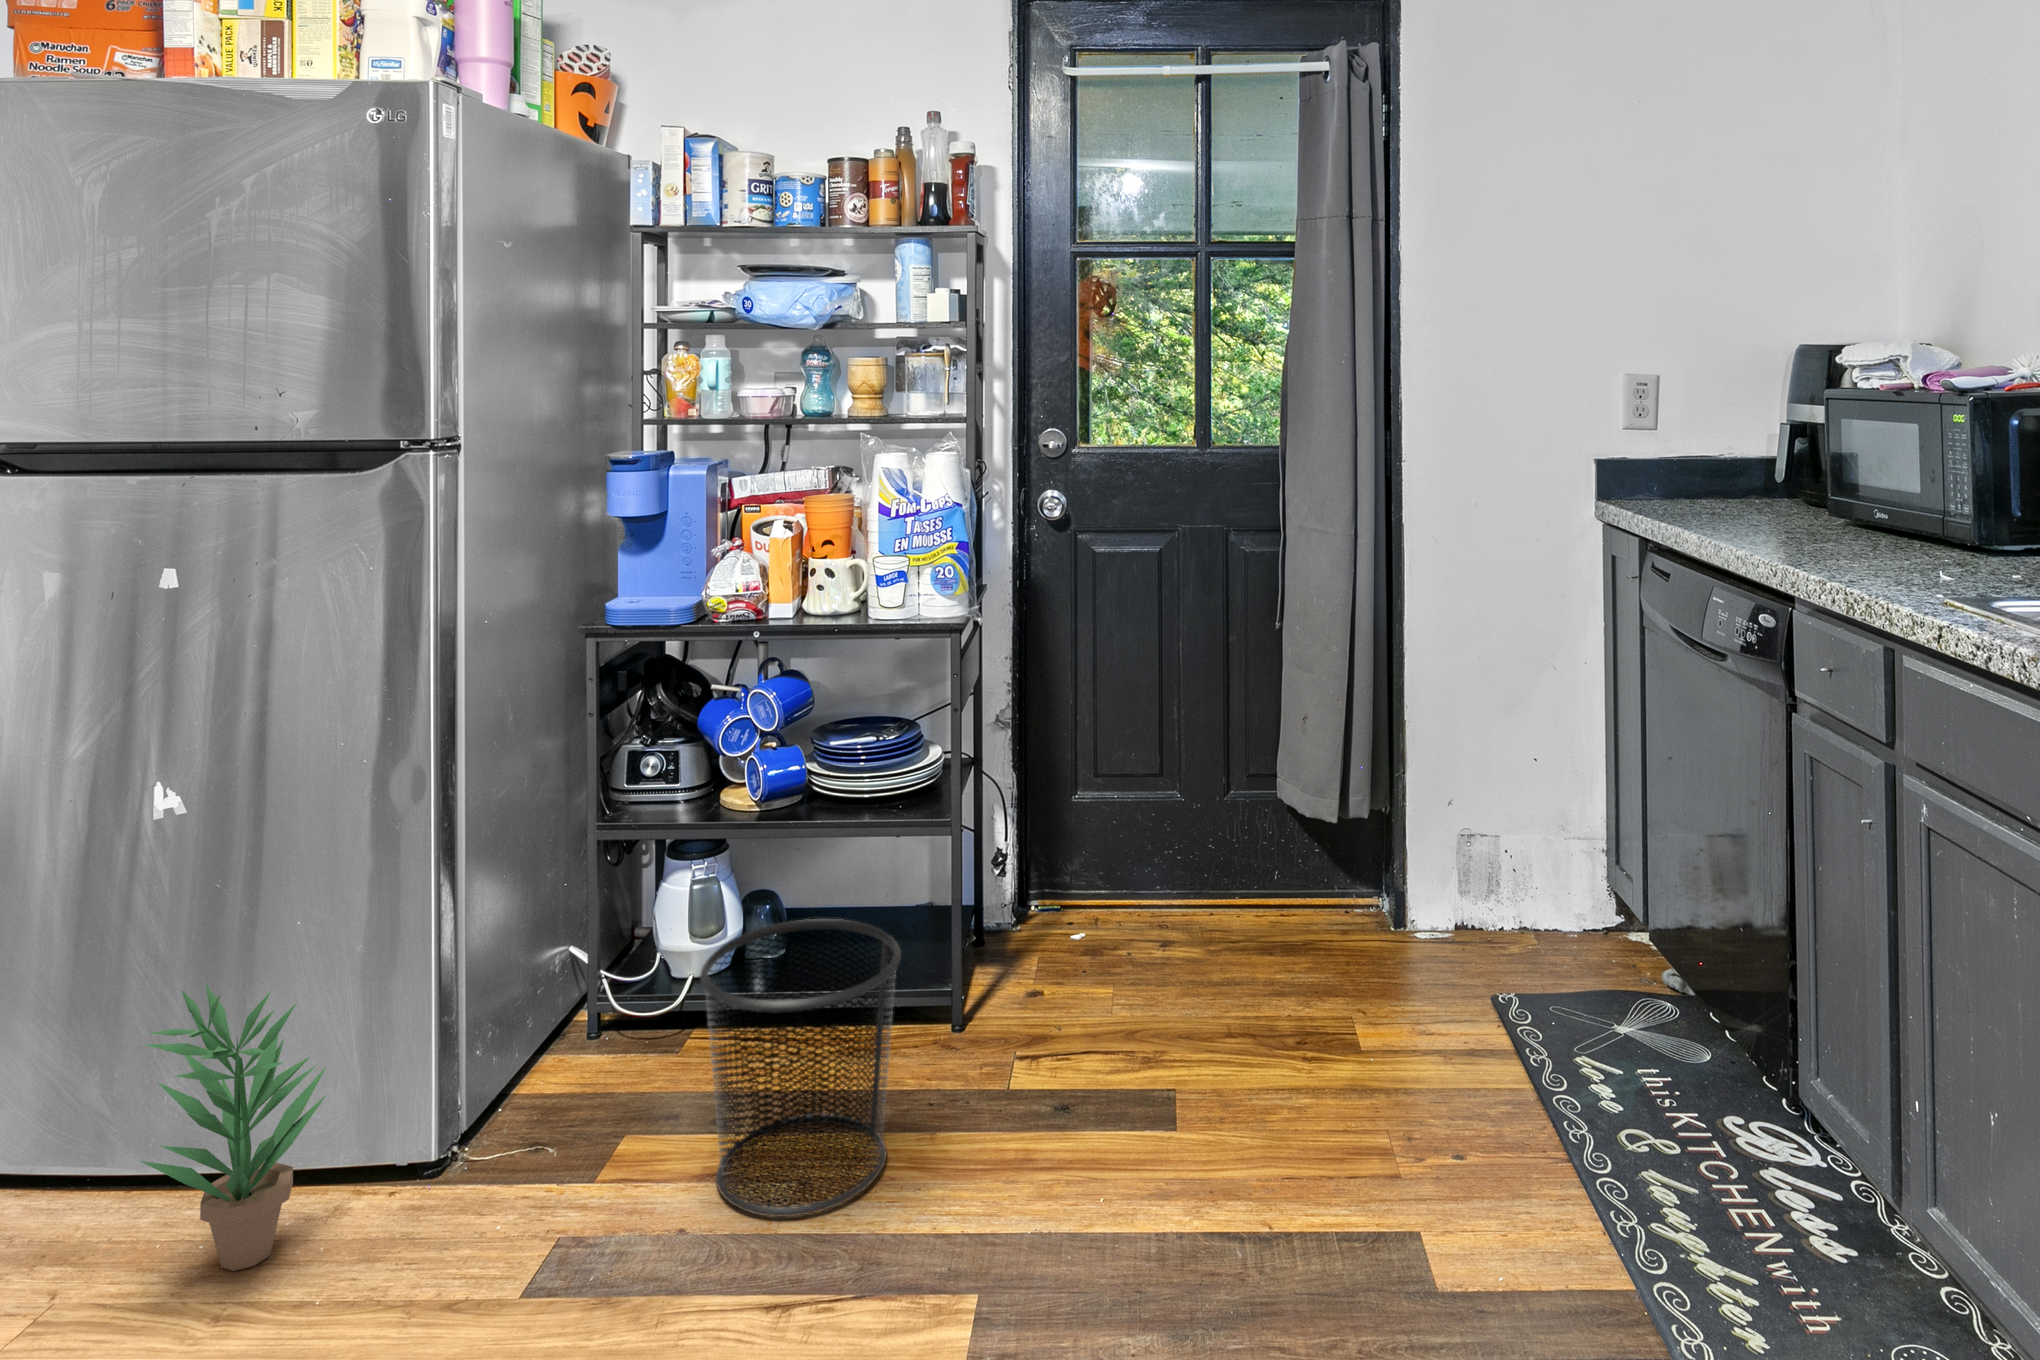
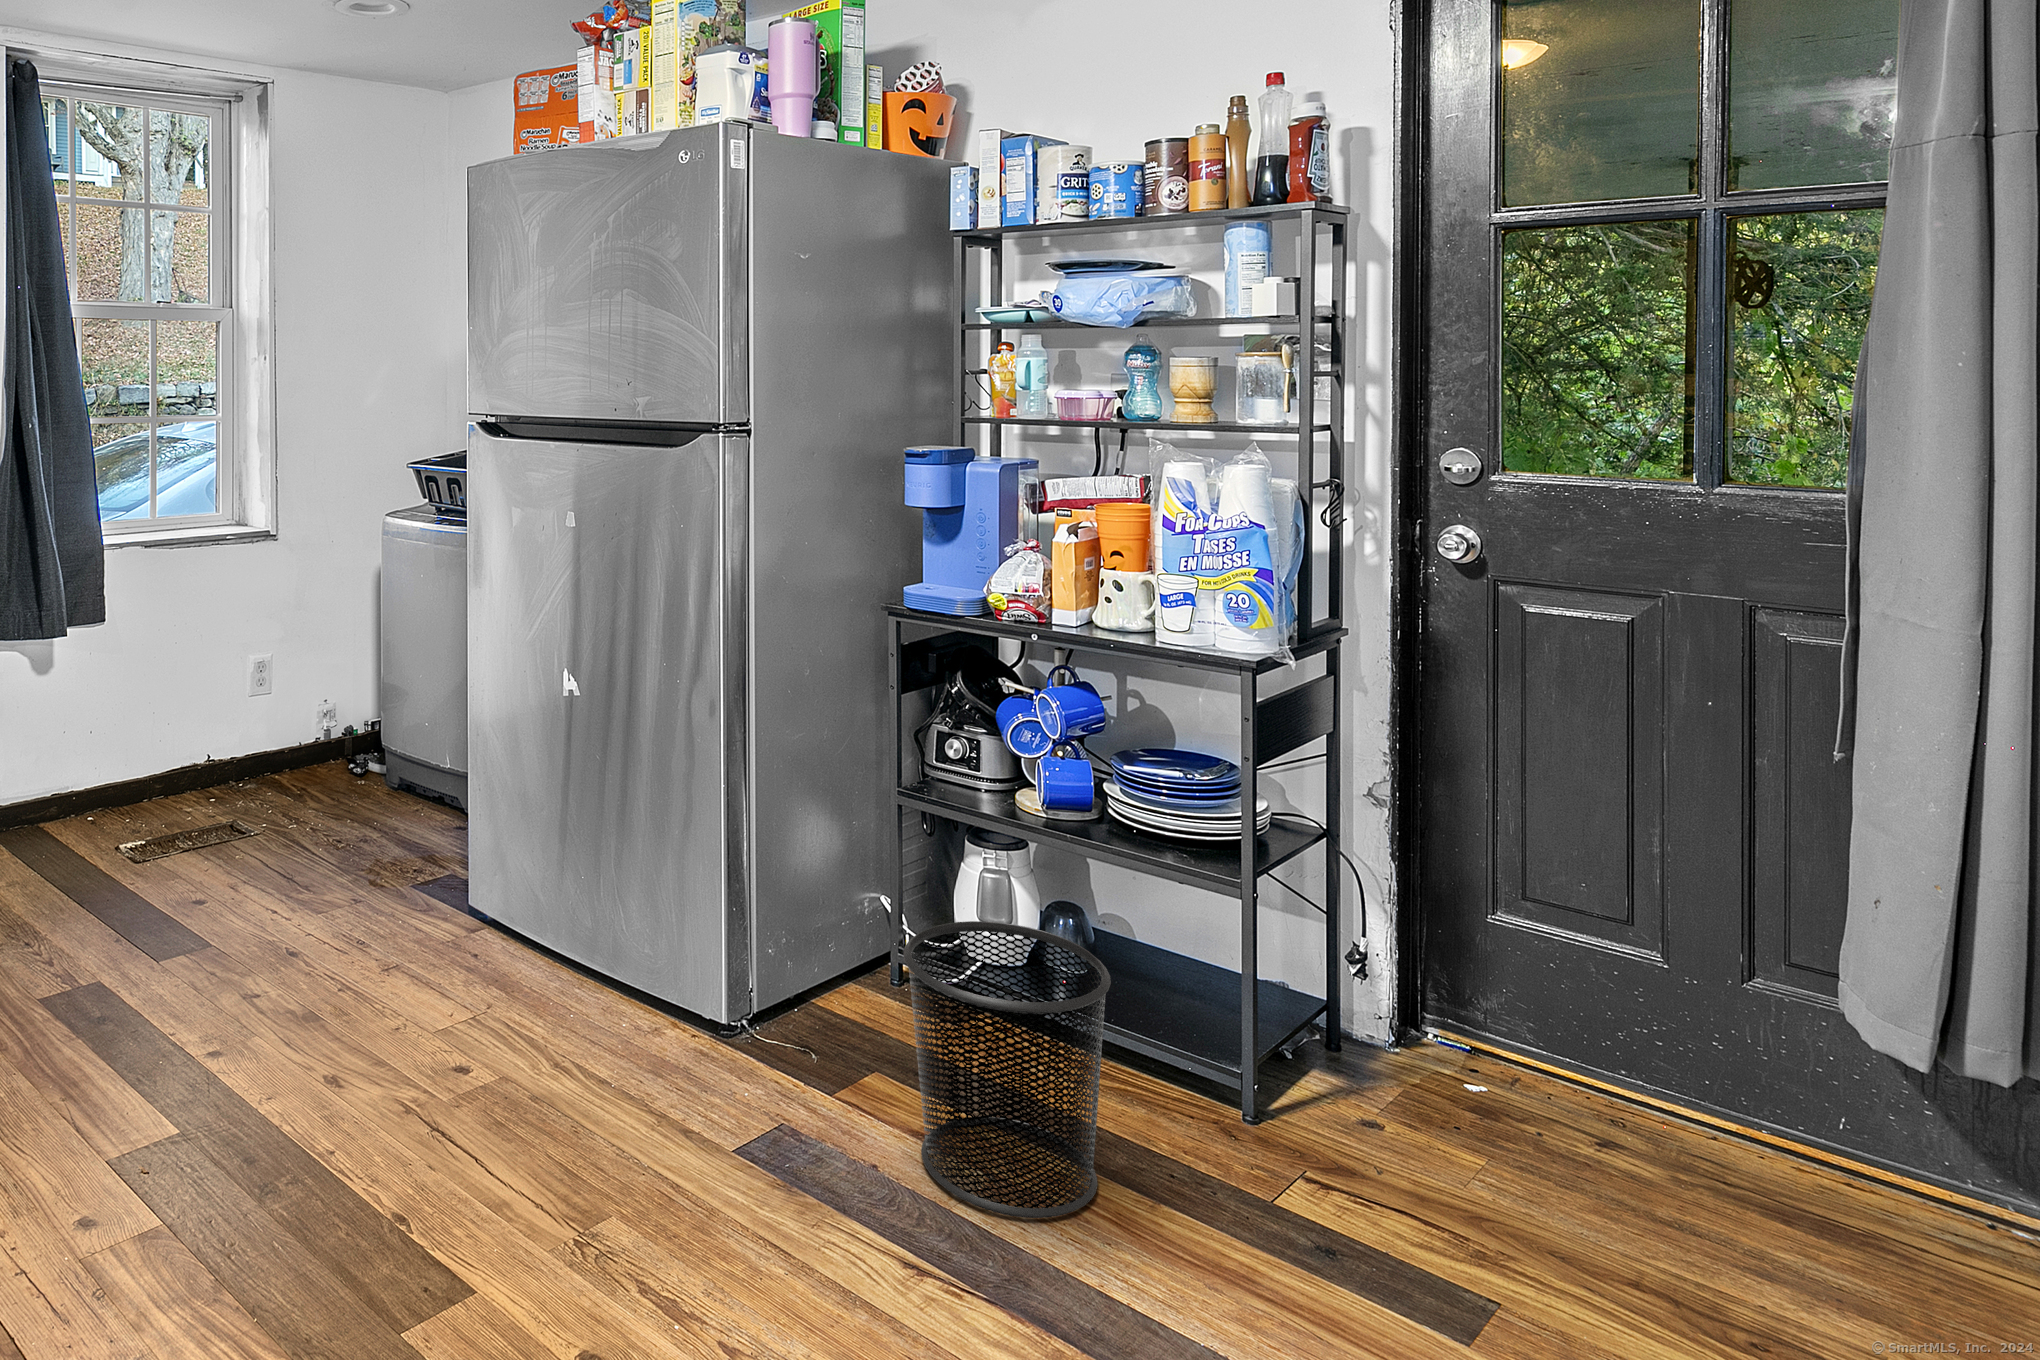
potted plant: present [141,985,327,1271] -> none [526,820,649,1042]

